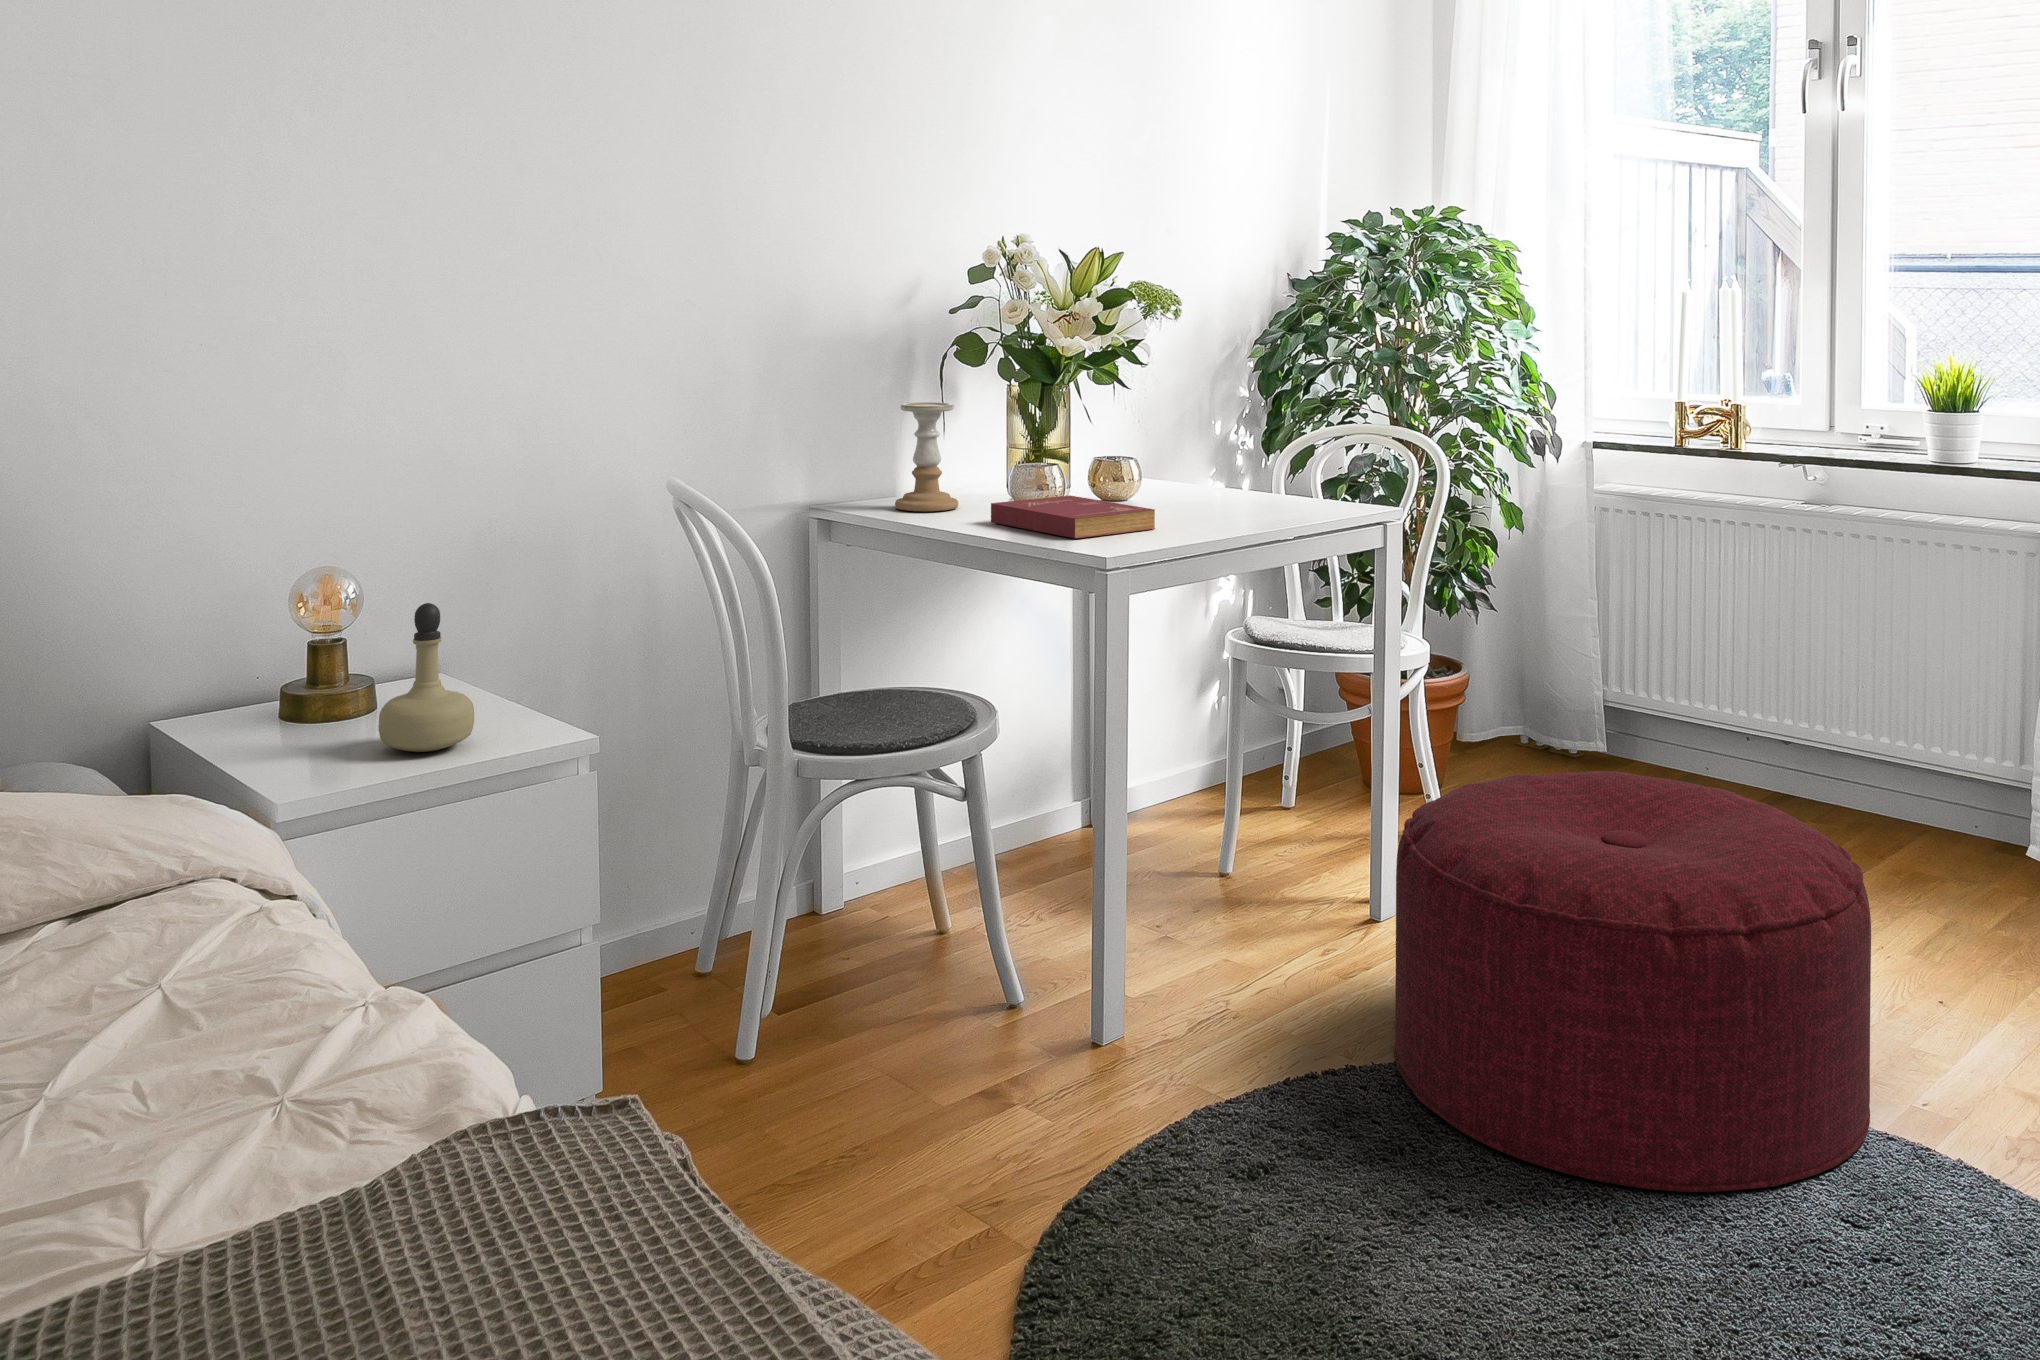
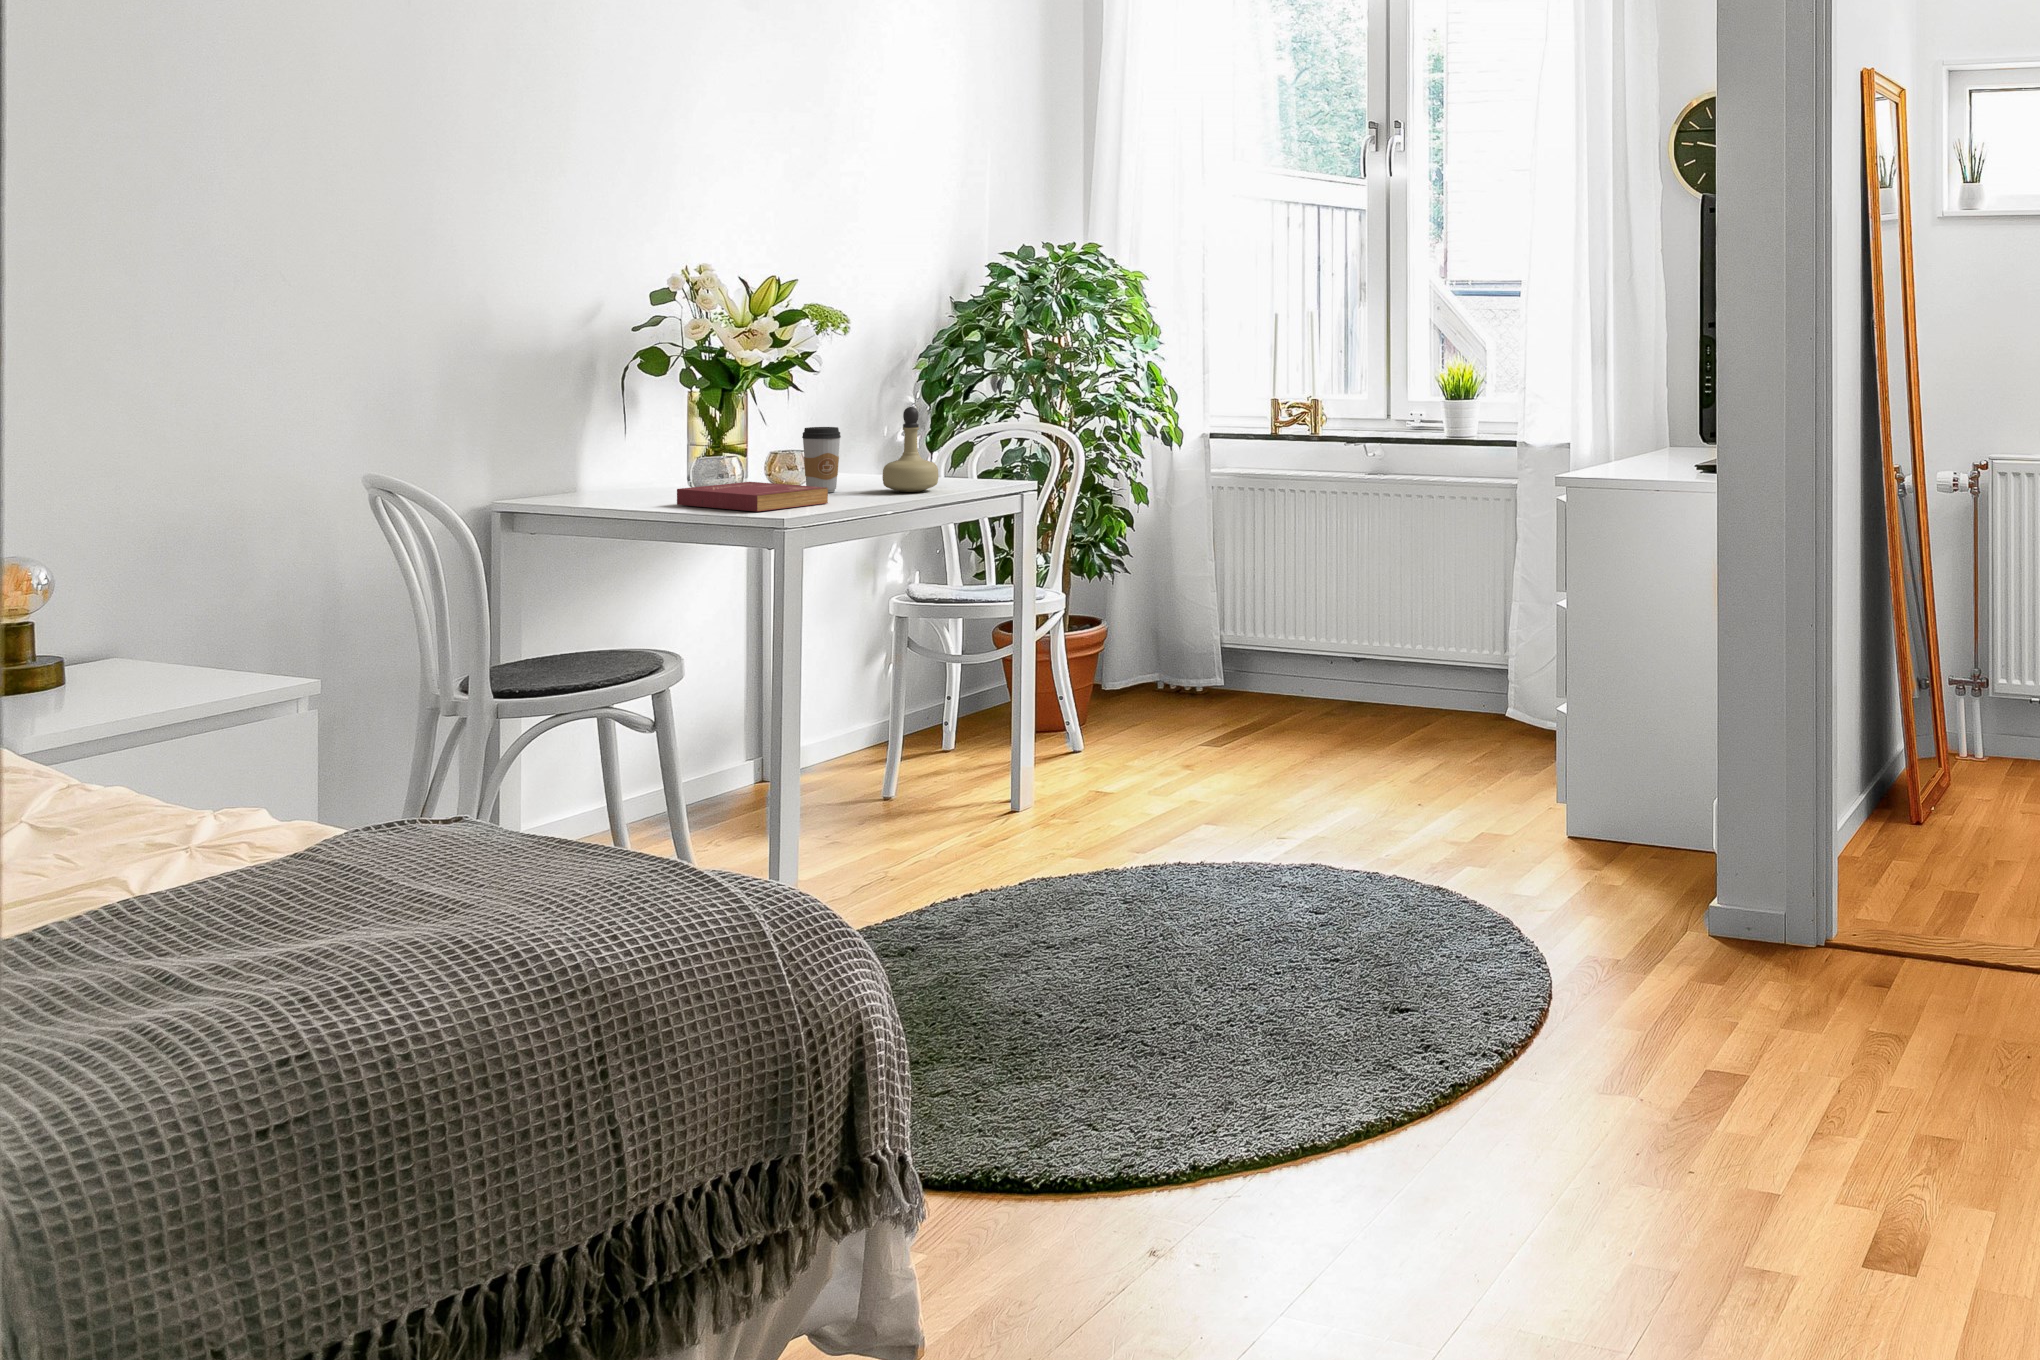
candle holder: present [895,402,958,511] -> none [579,408,642,500]
coffee cup: none [1127,430,1170,512] -> present [802,427,841,492]
perfume bottle: present [378,603,474,752] -> present [883,407,939,492]
ottoman: present [1394,771,1871,1192] -> none [1023,662,1349,915]

